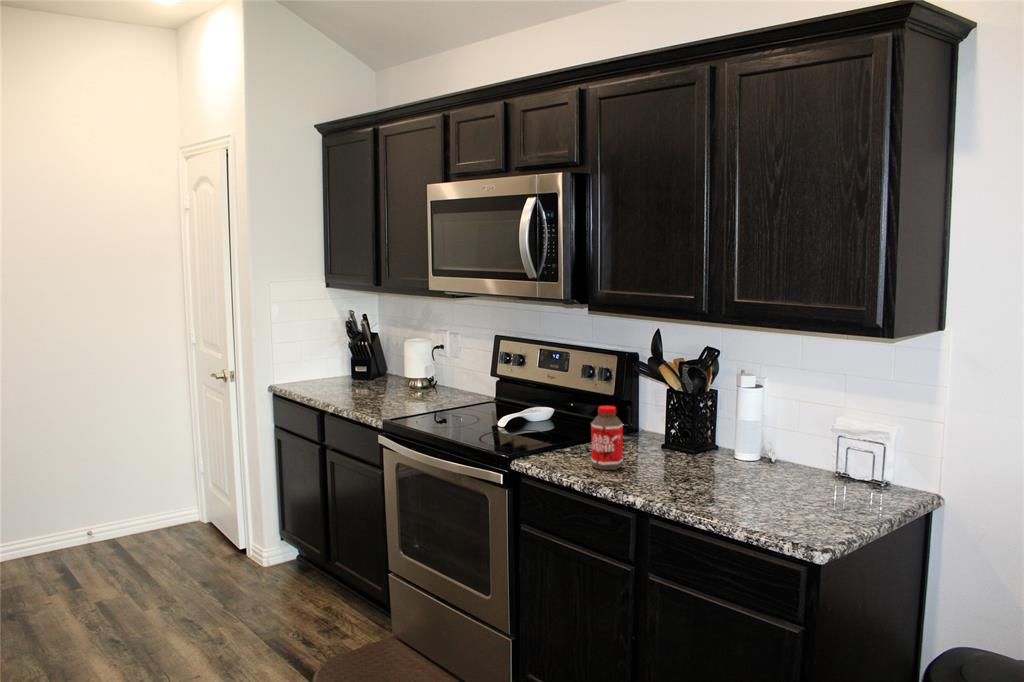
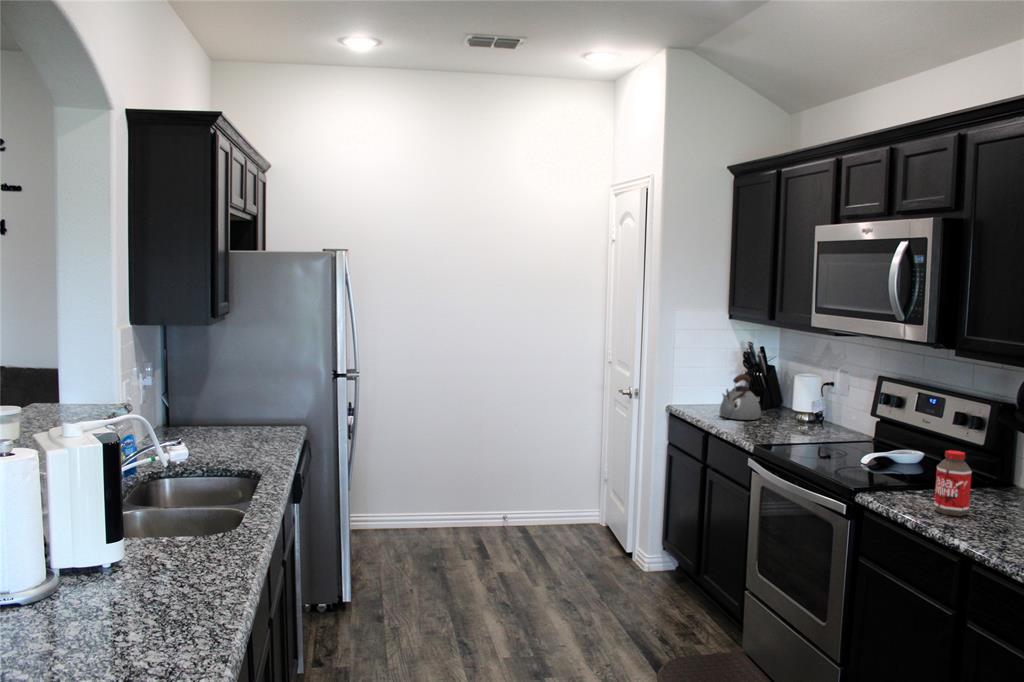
kettle: none [333,344,376,393] -> present [720,374,761,420]

